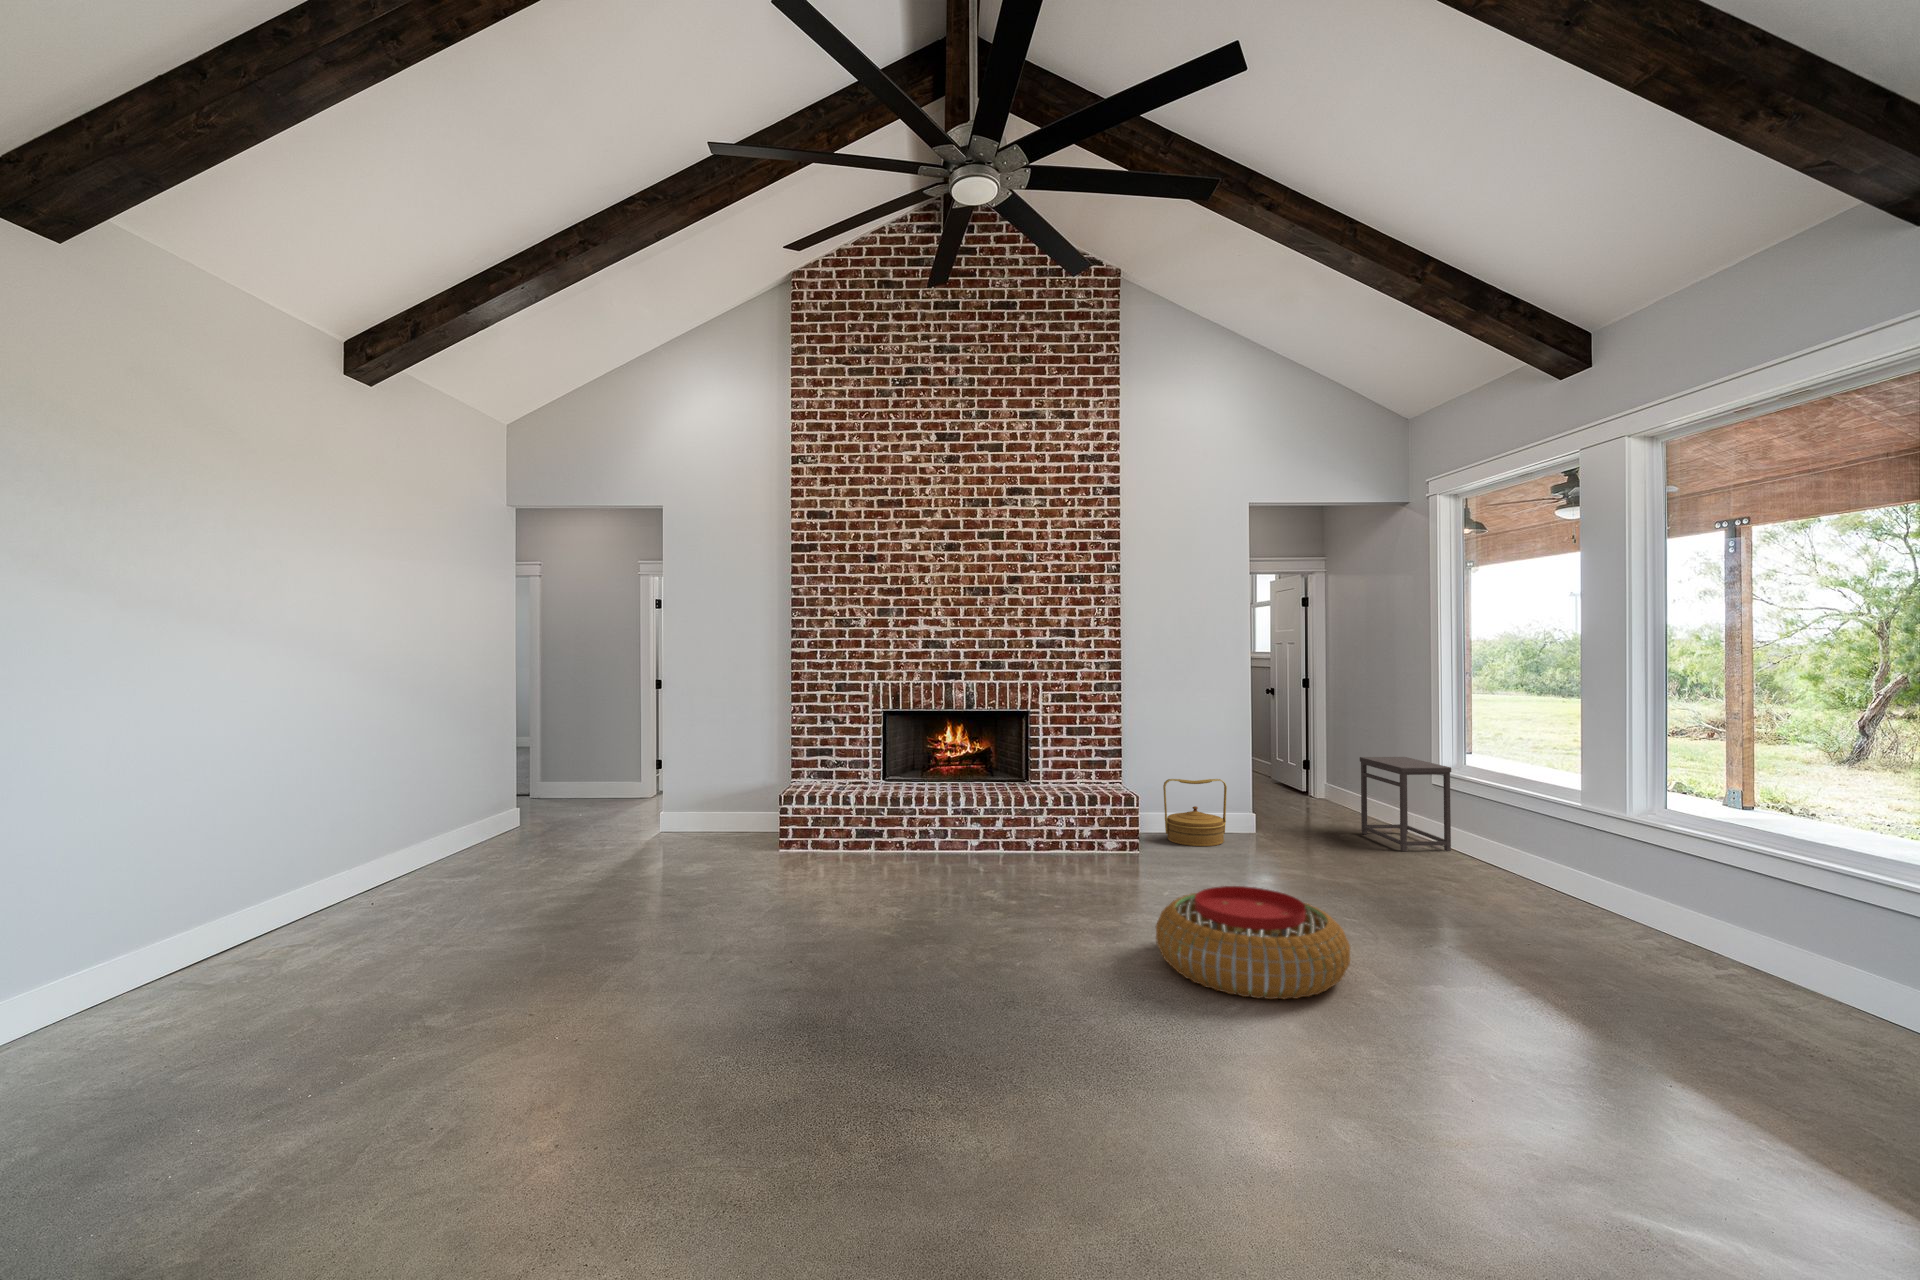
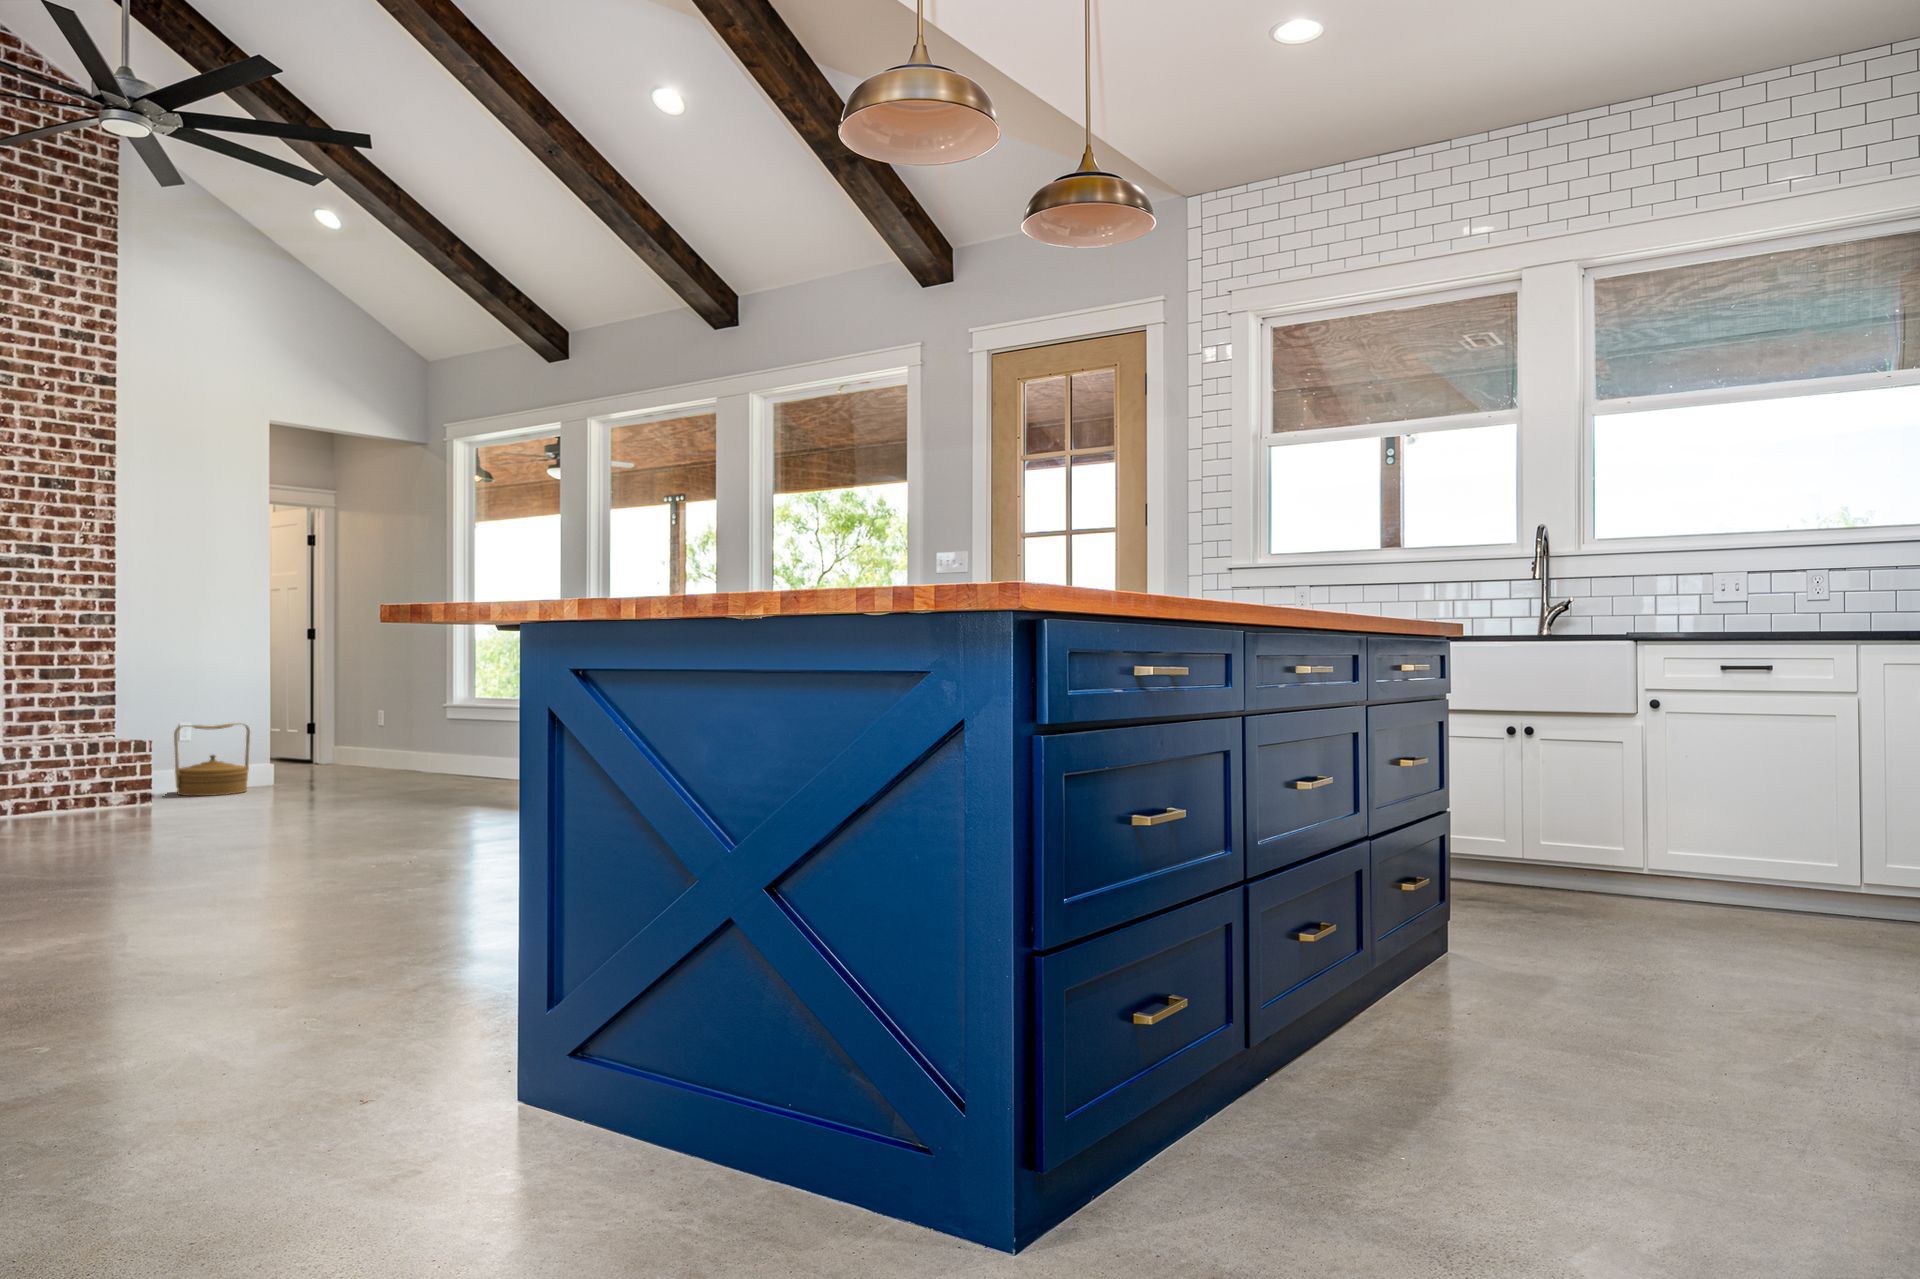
side table: present [1360,757,1451,852] -> none [388,696,475,781]
pouf: present [1156,886,1350,999] -> none [243,772,415,842]

